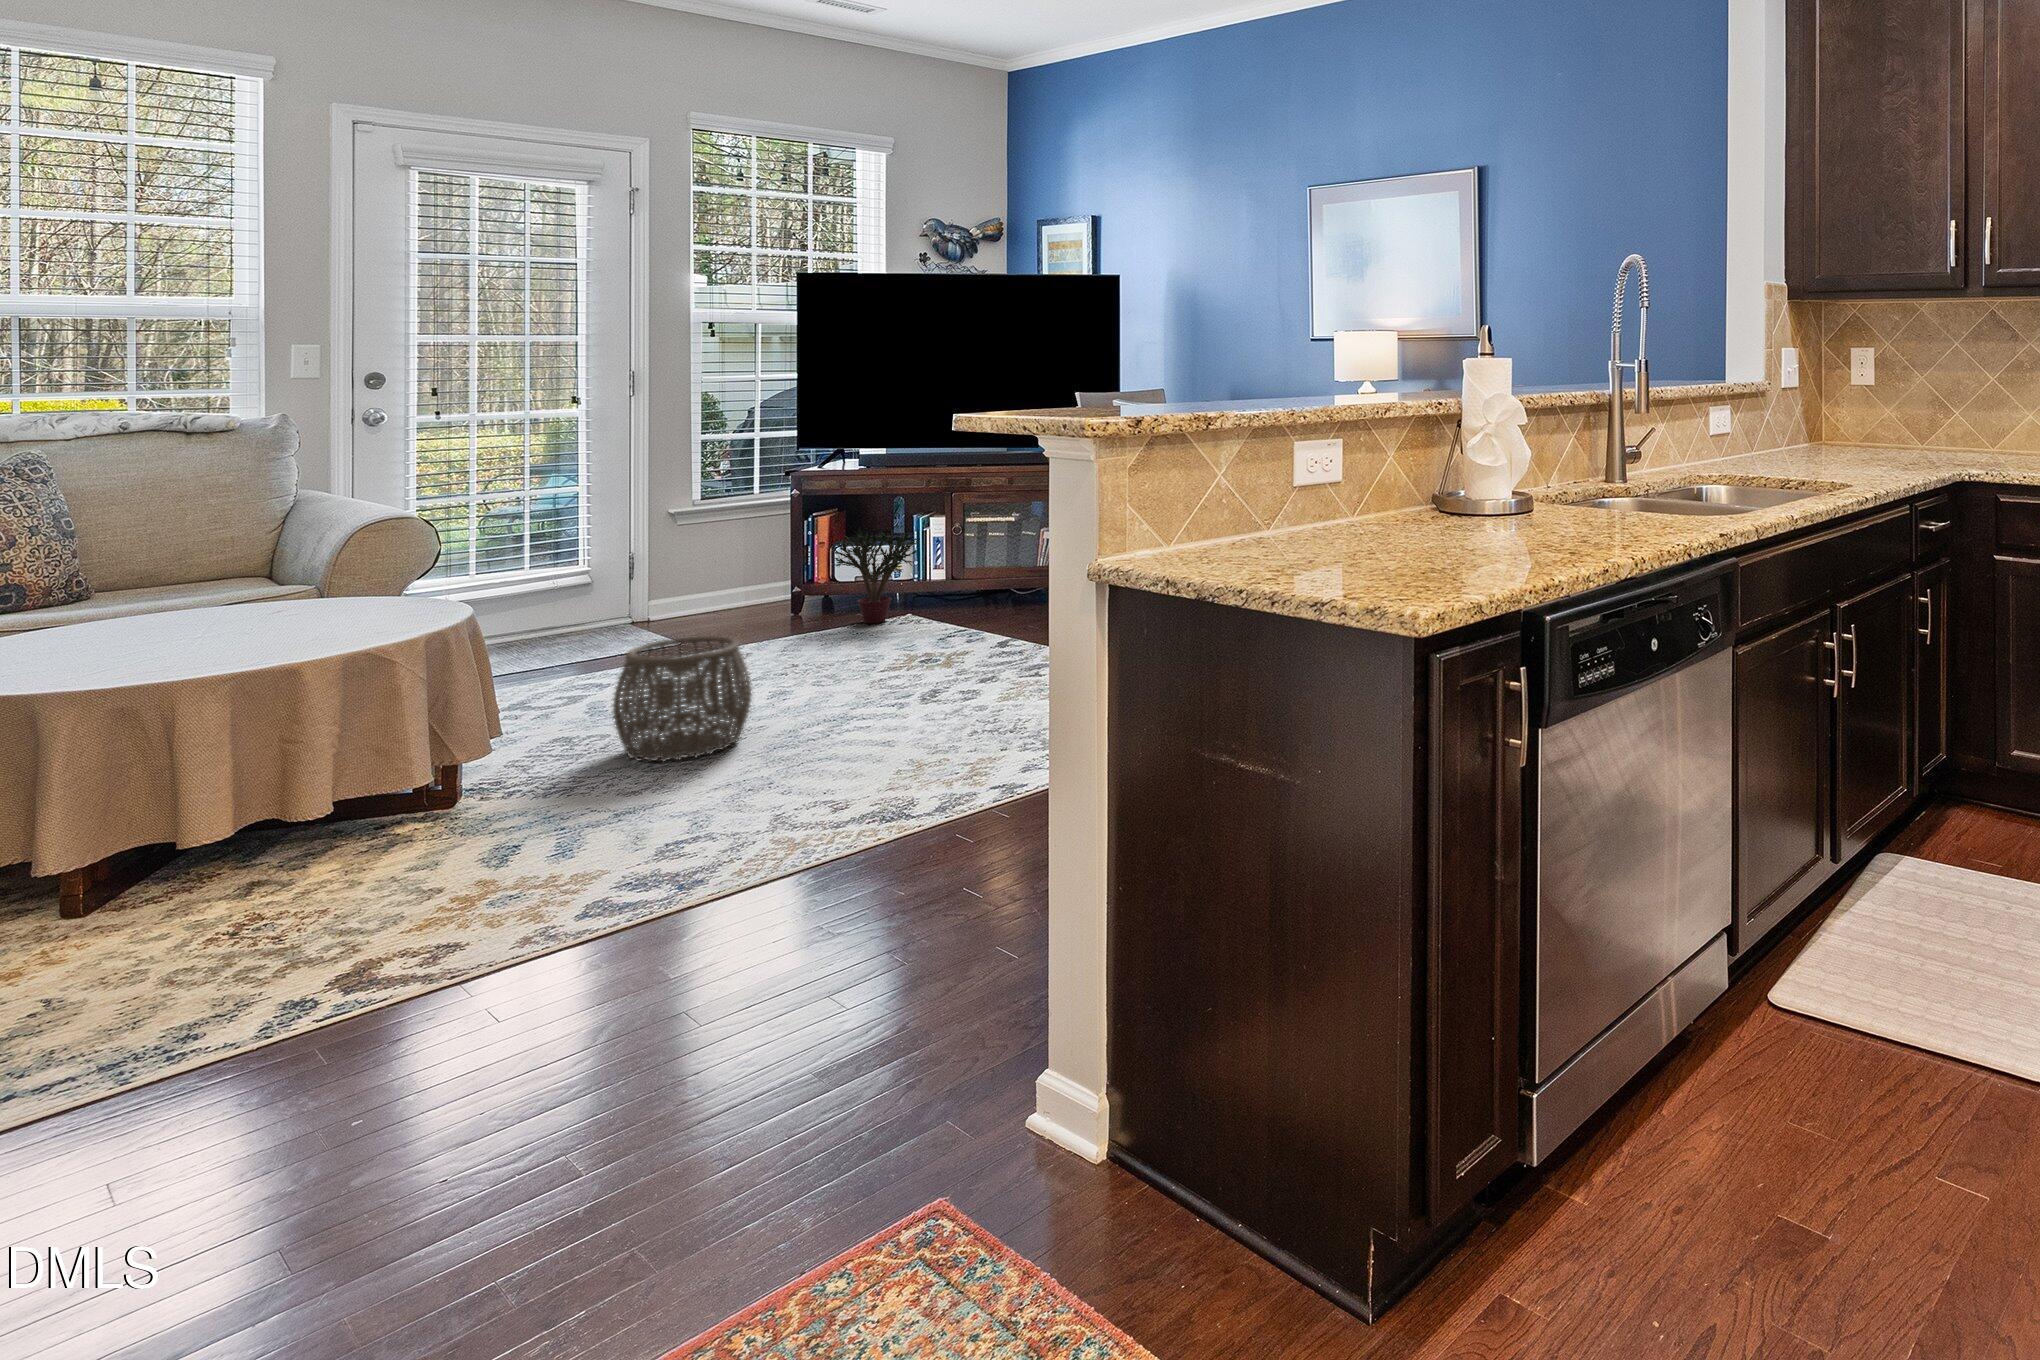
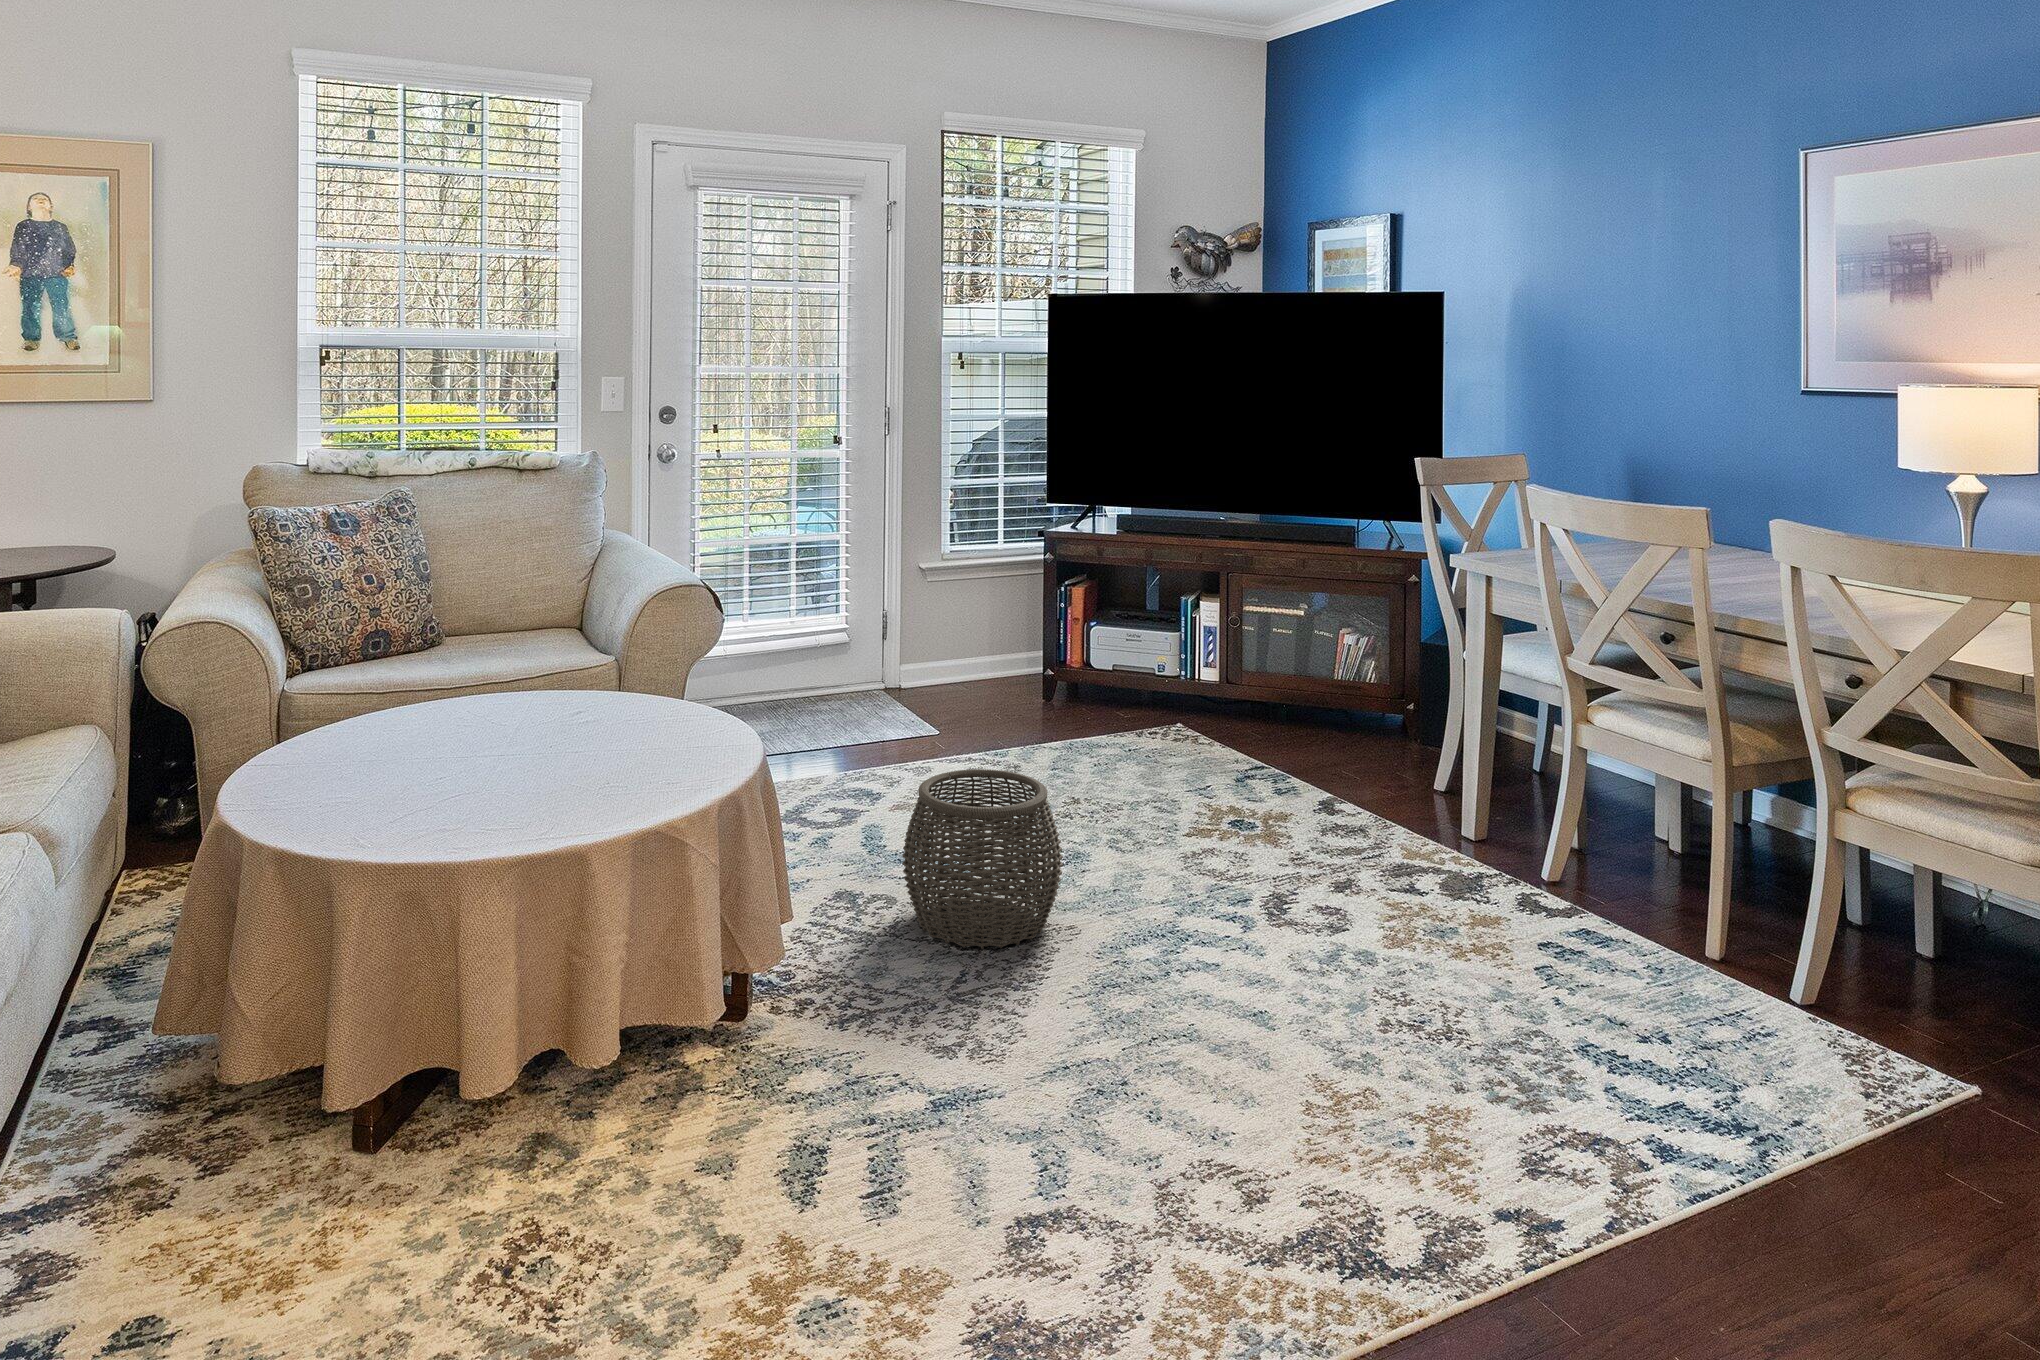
potted plant: present [830,528,919,623] -> none [1094,607,1196,731]

